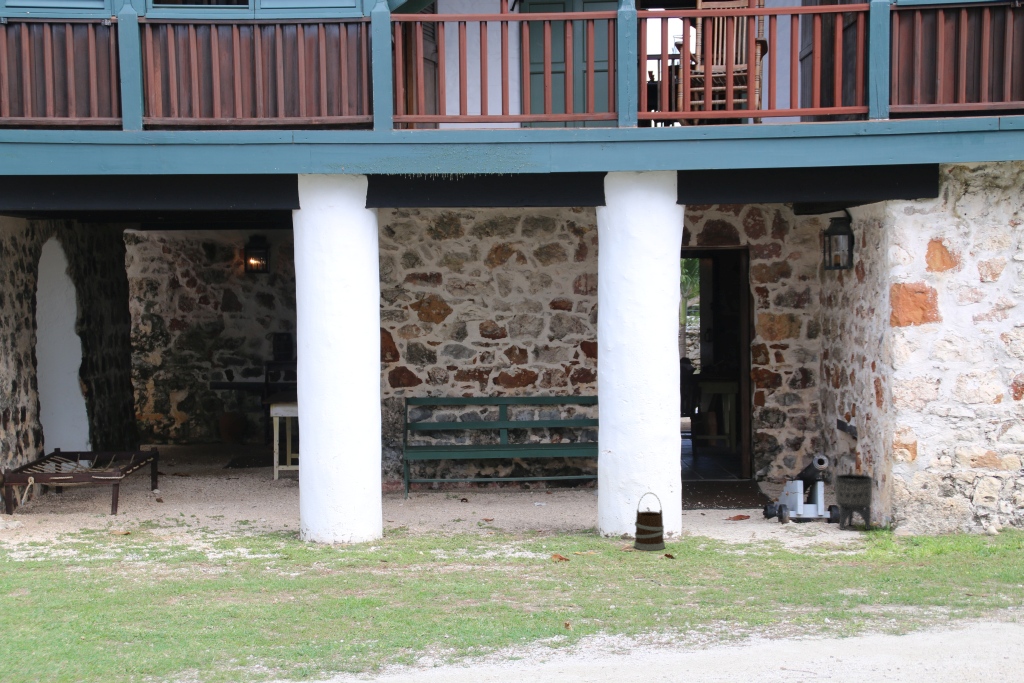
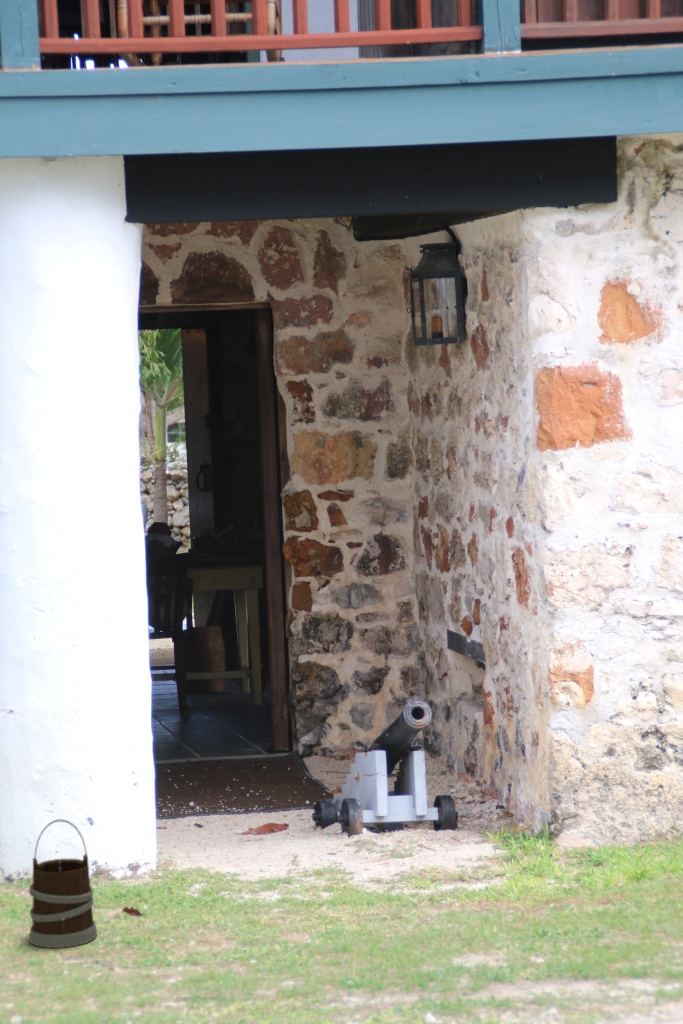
planter: present [835,474,873,530] -> none [445,742,518,856]

